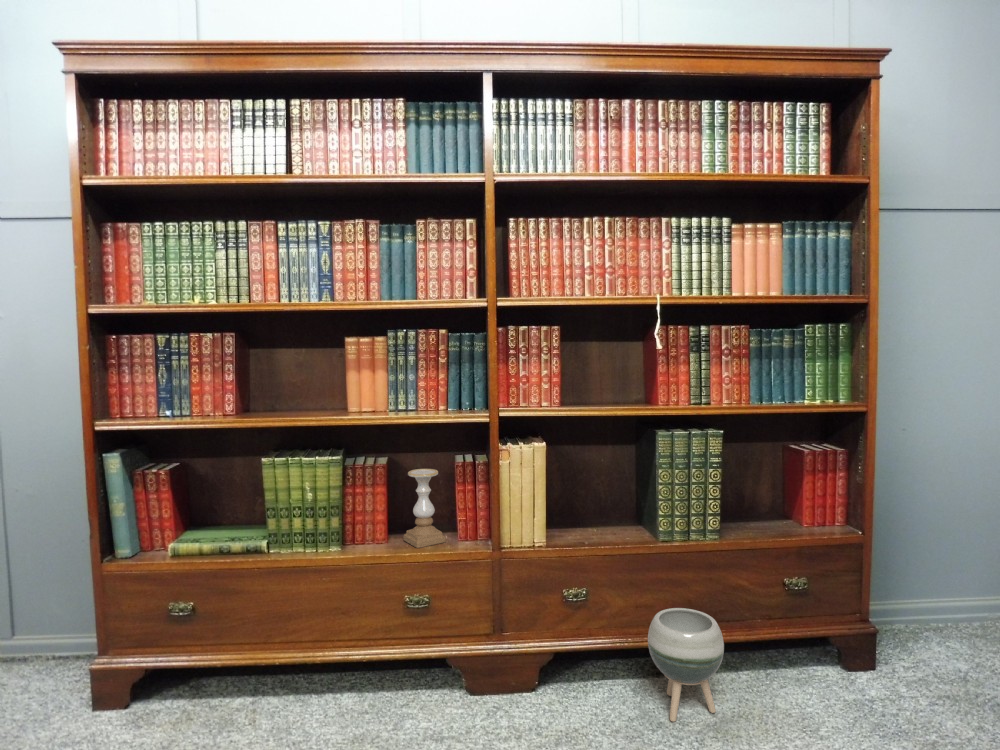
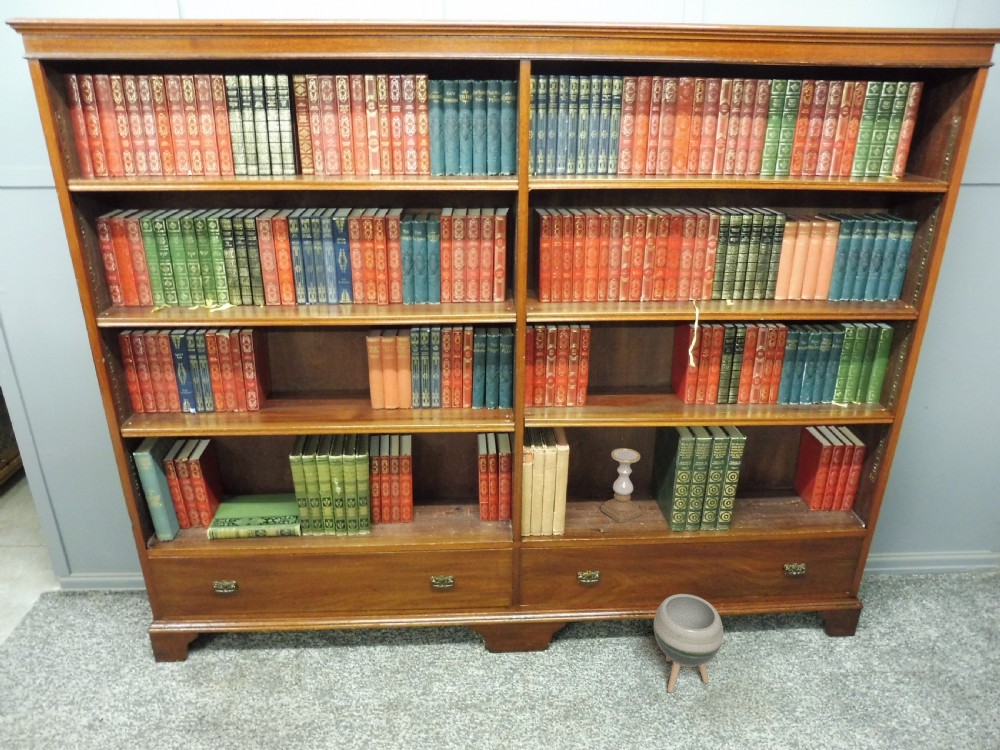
candle holder: present [404,469,446,548] -> present [601,448,642,523]

